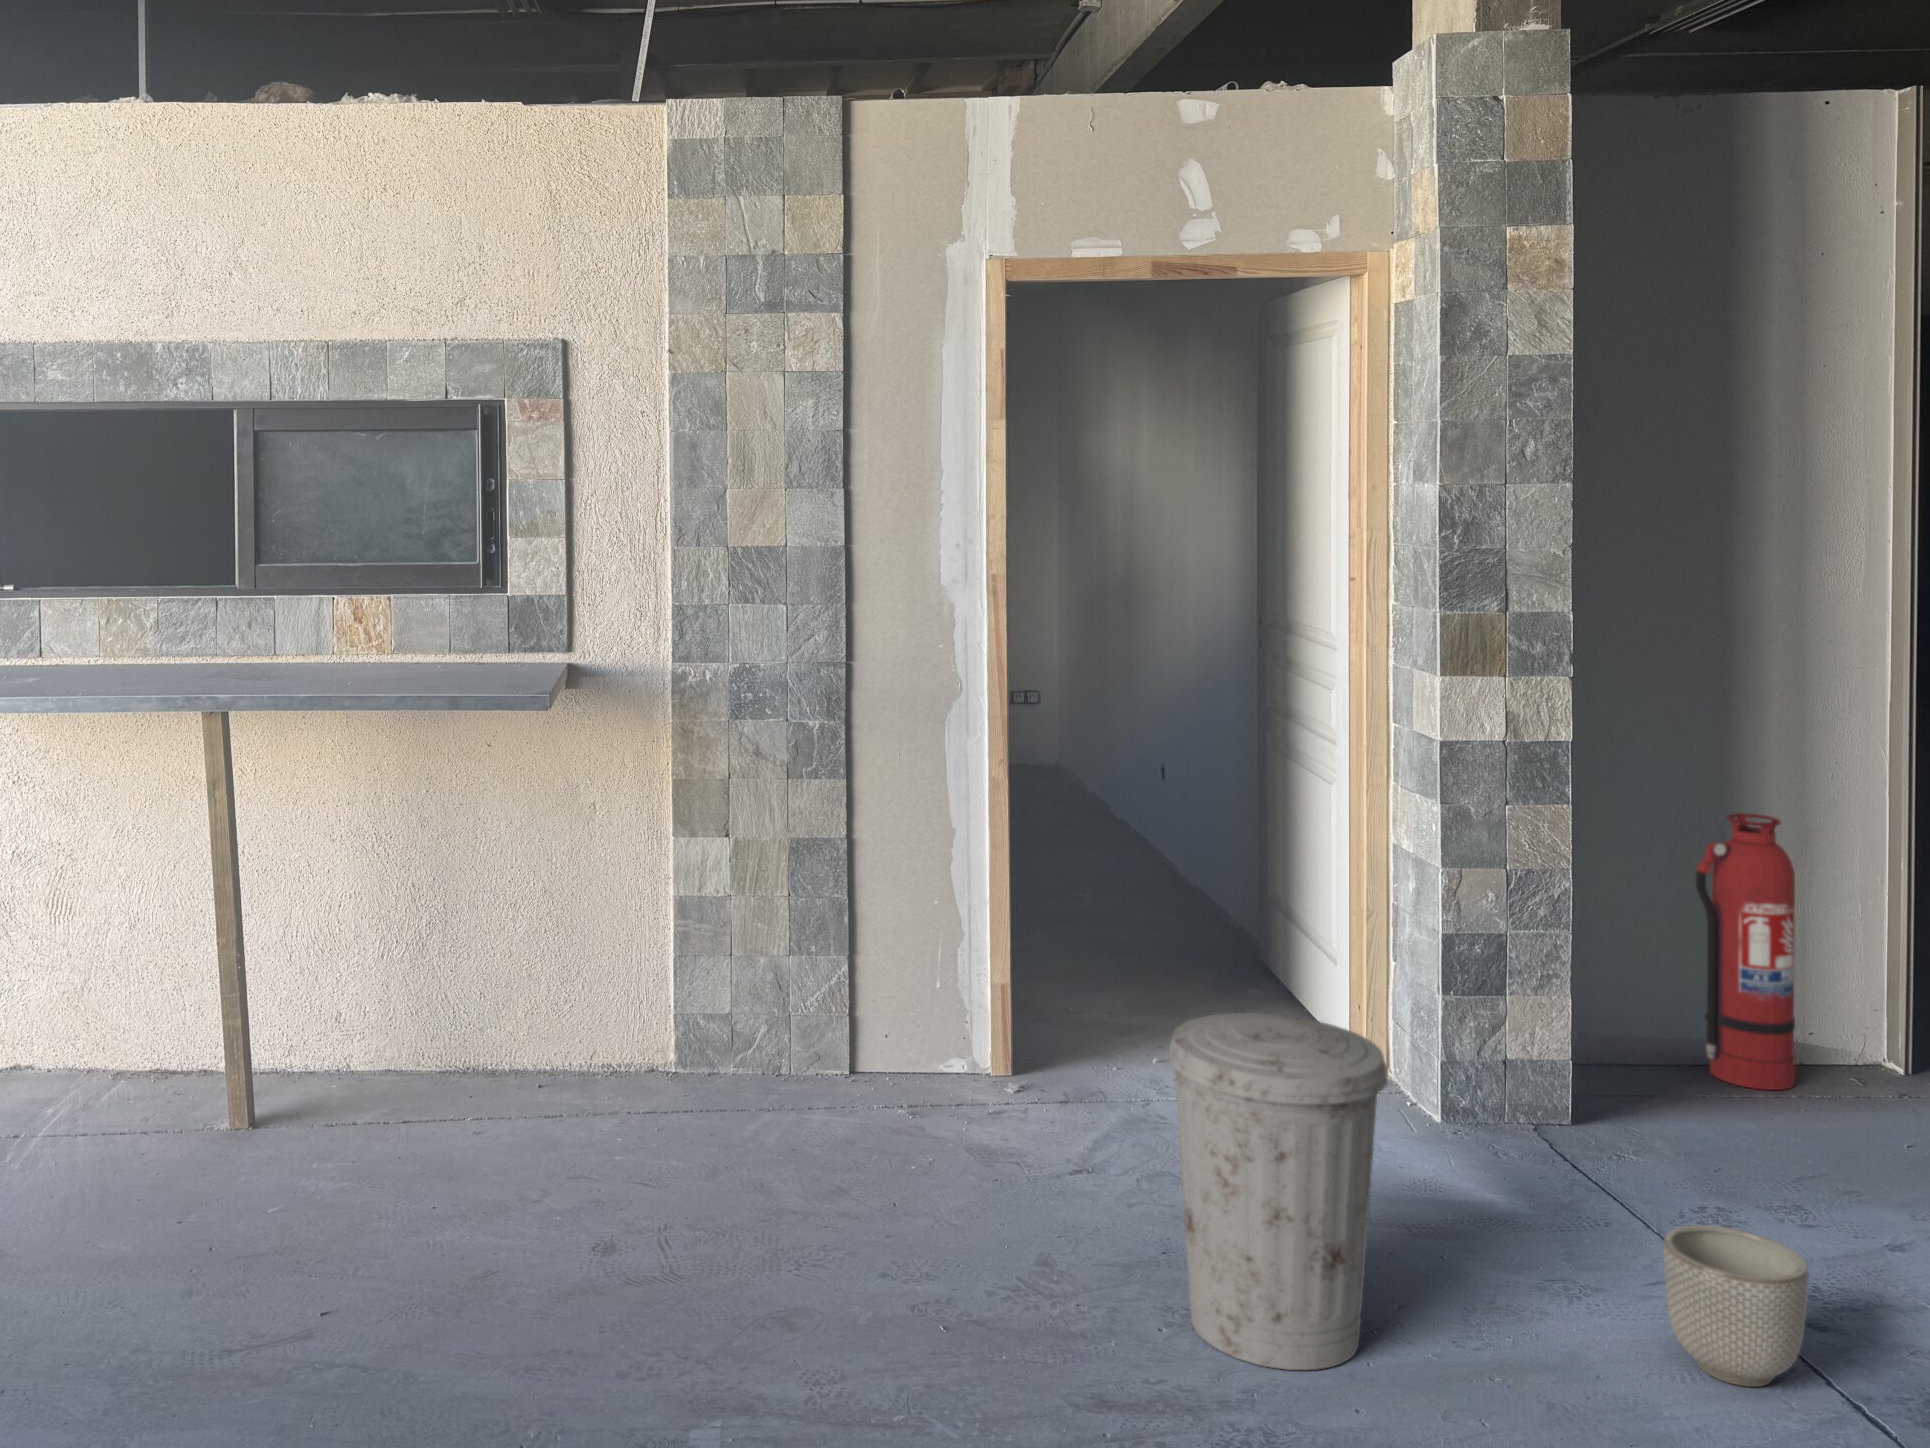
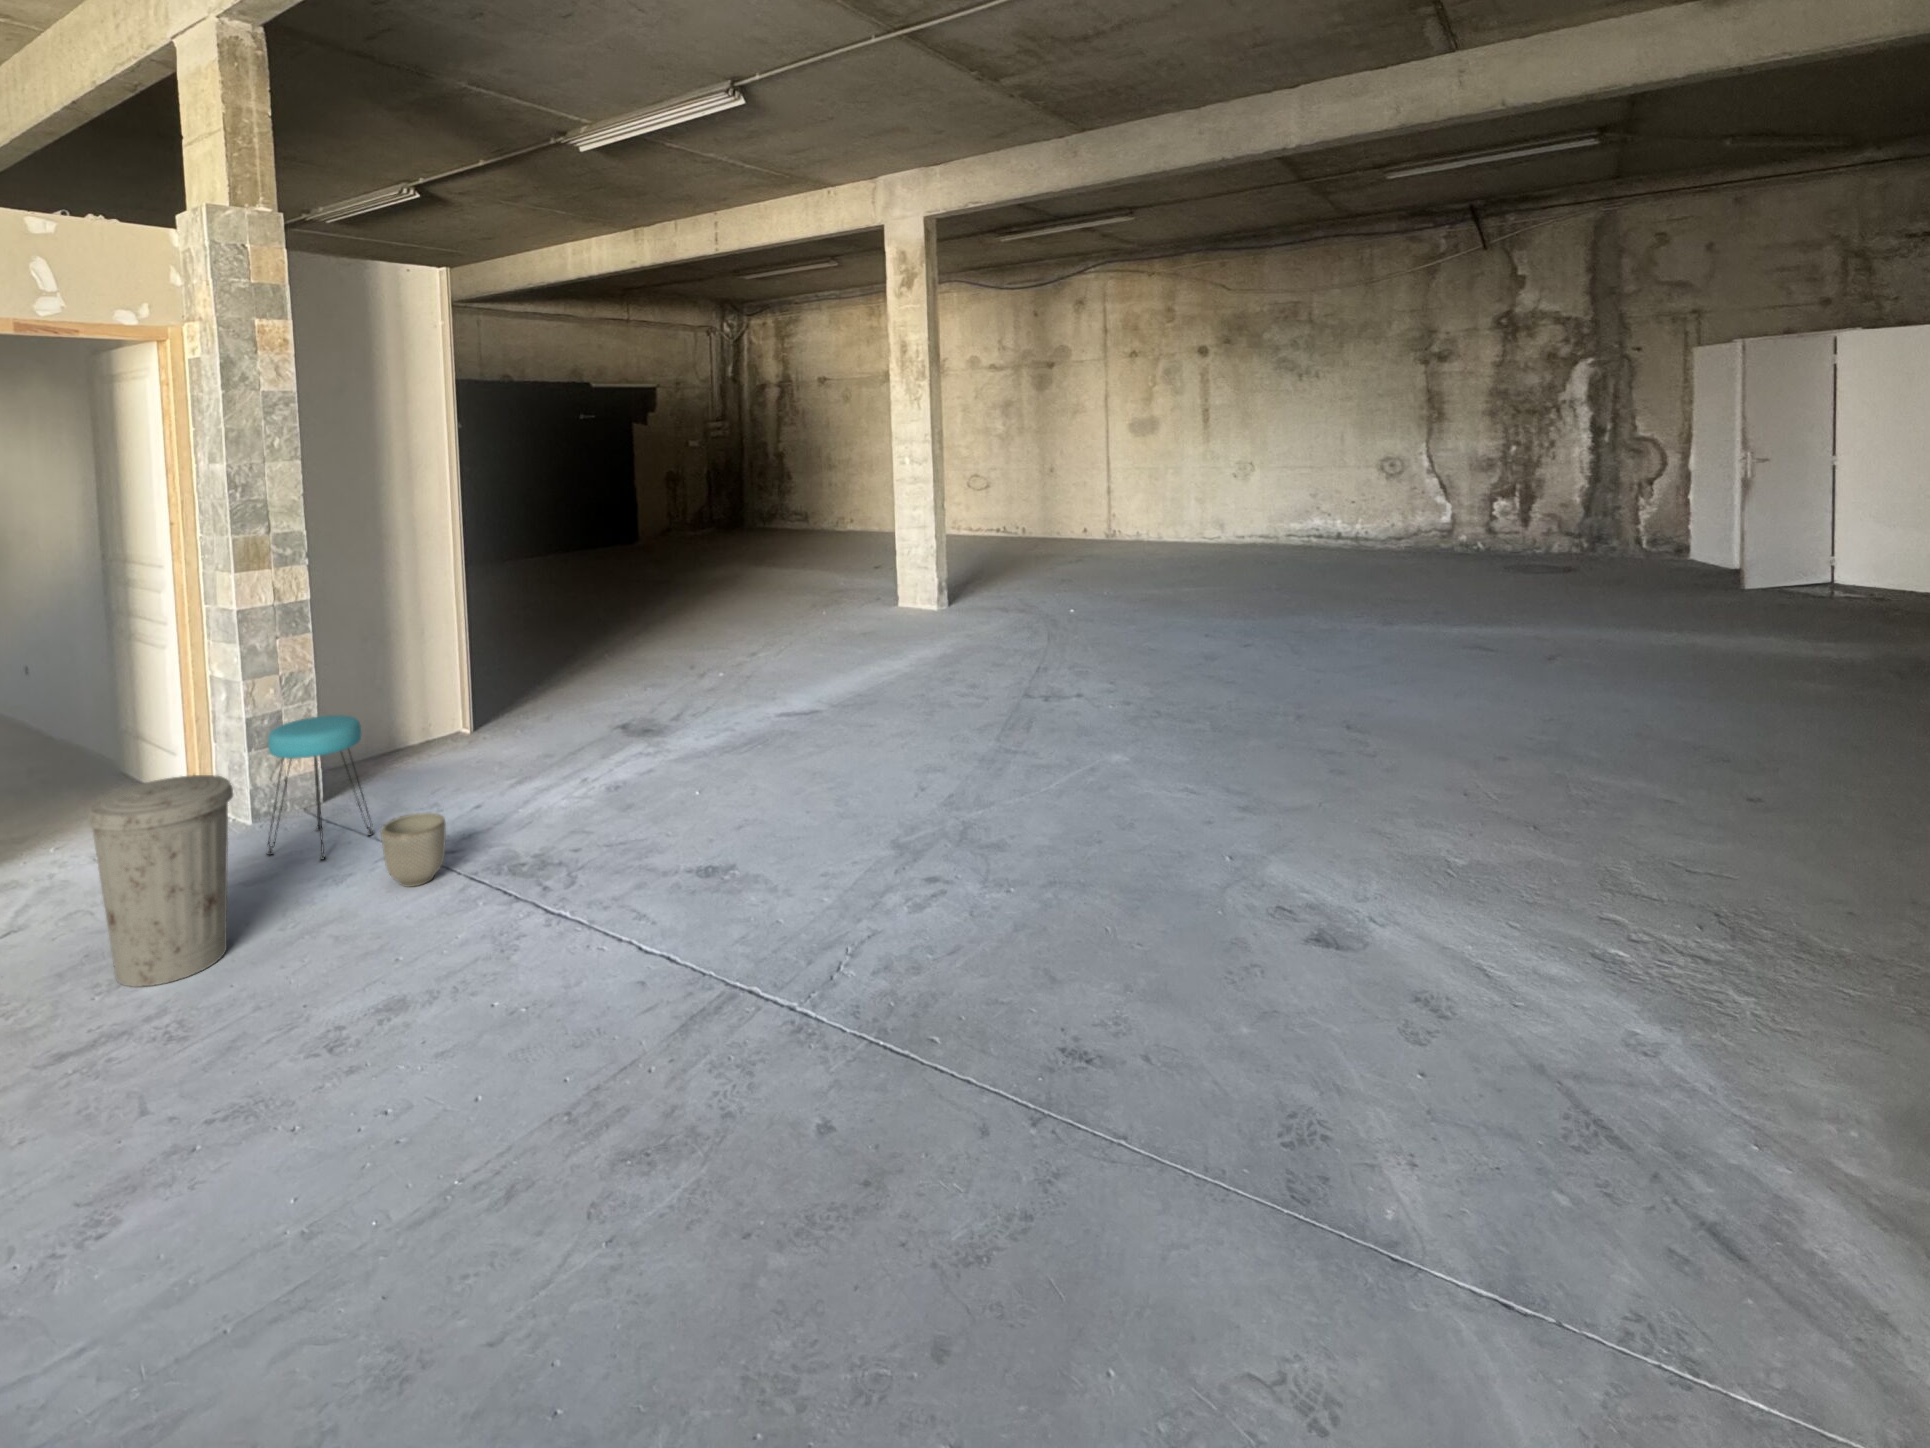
fire extinguisher: present [1696,813,1795,1090] -> none [374,624,426,760]
stool: none [1454,965,1660,1244] -> present [268,715,373,860]

